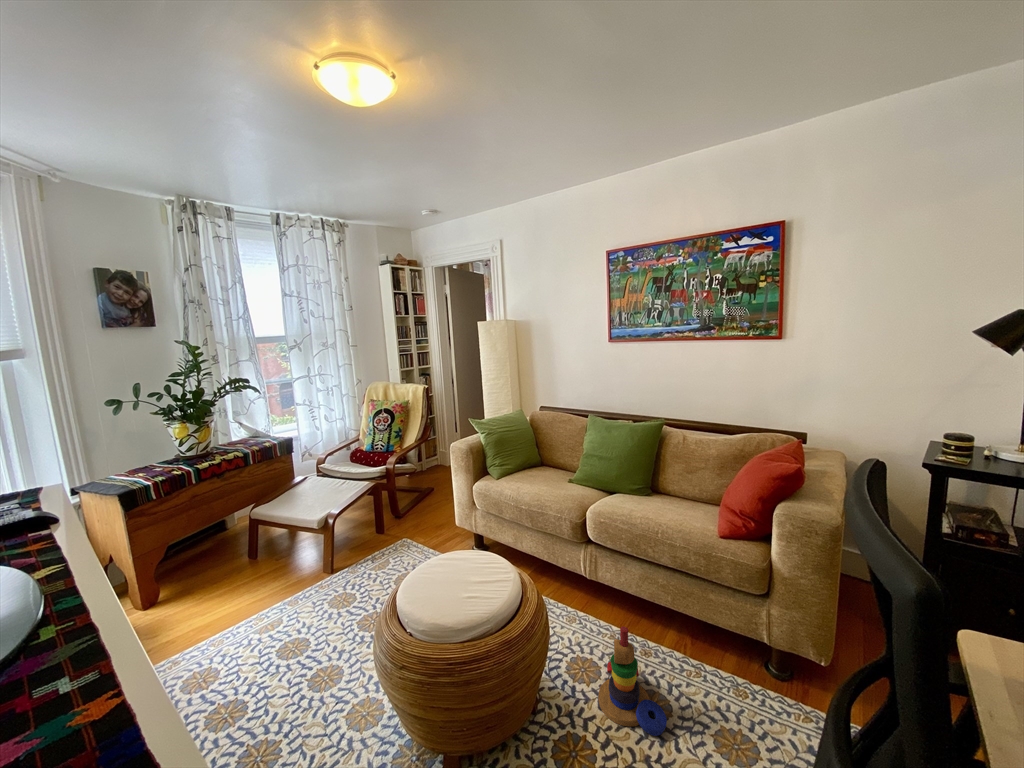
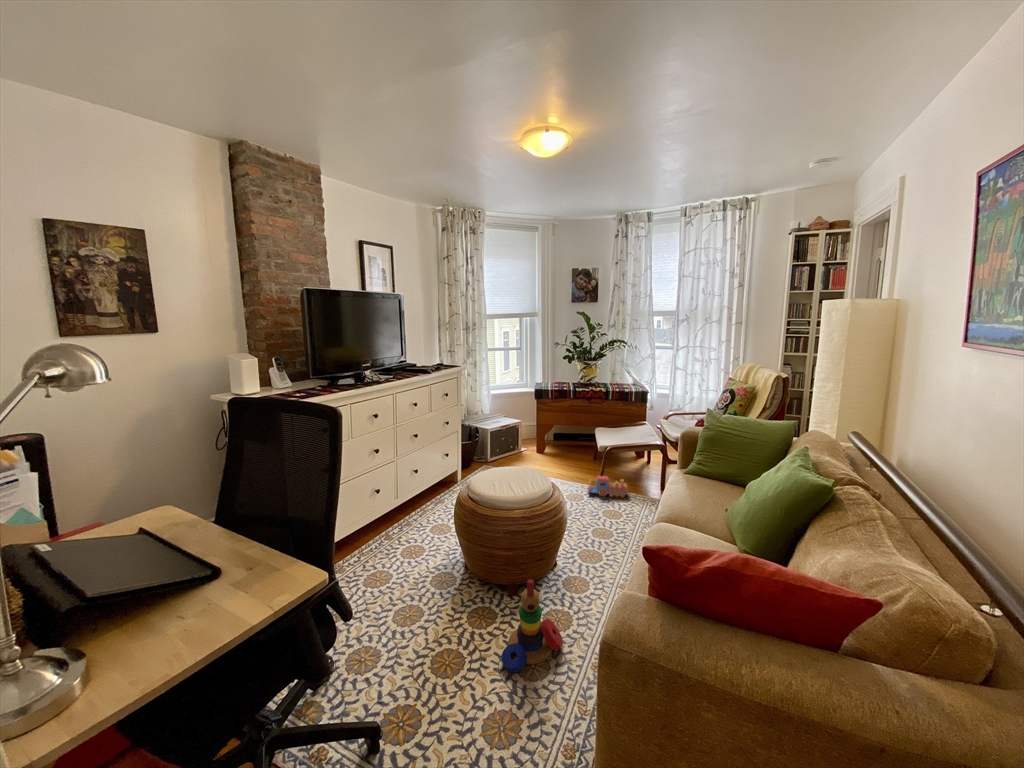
toy train: none [346,536,391,576] -> present [588,476,628,497]

